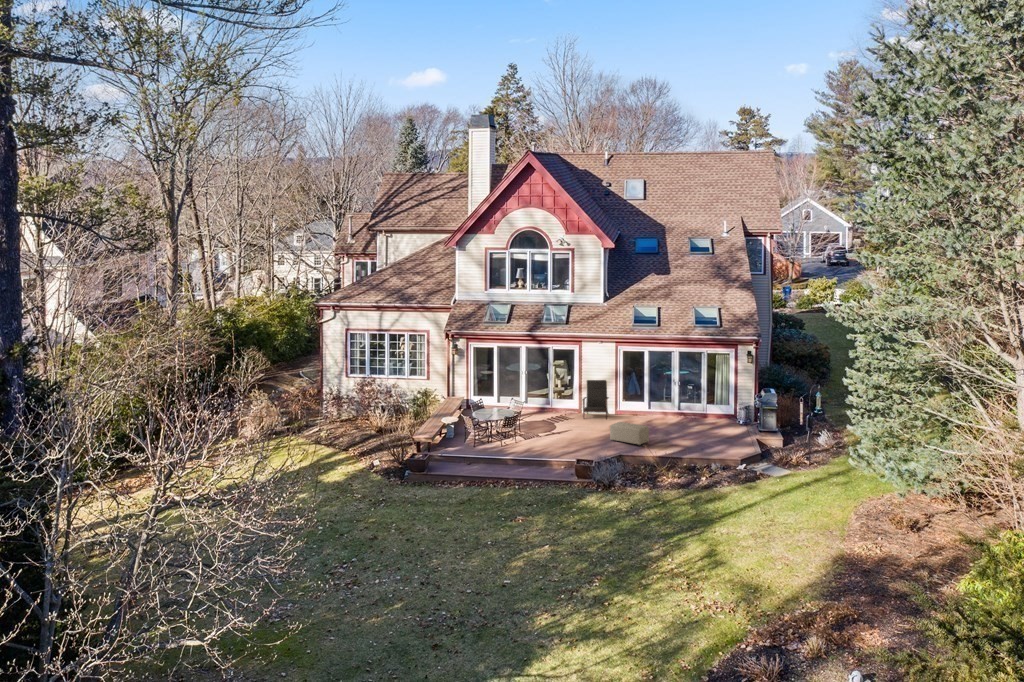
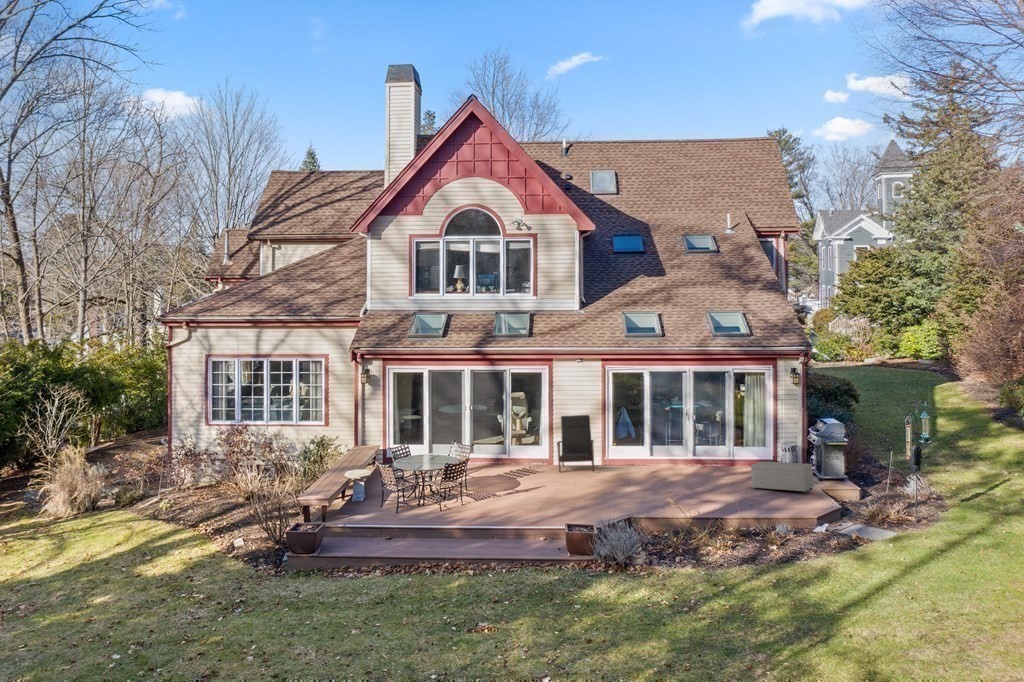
ottoman: present [610,422,649,446] -> present [751,461,813,494]

